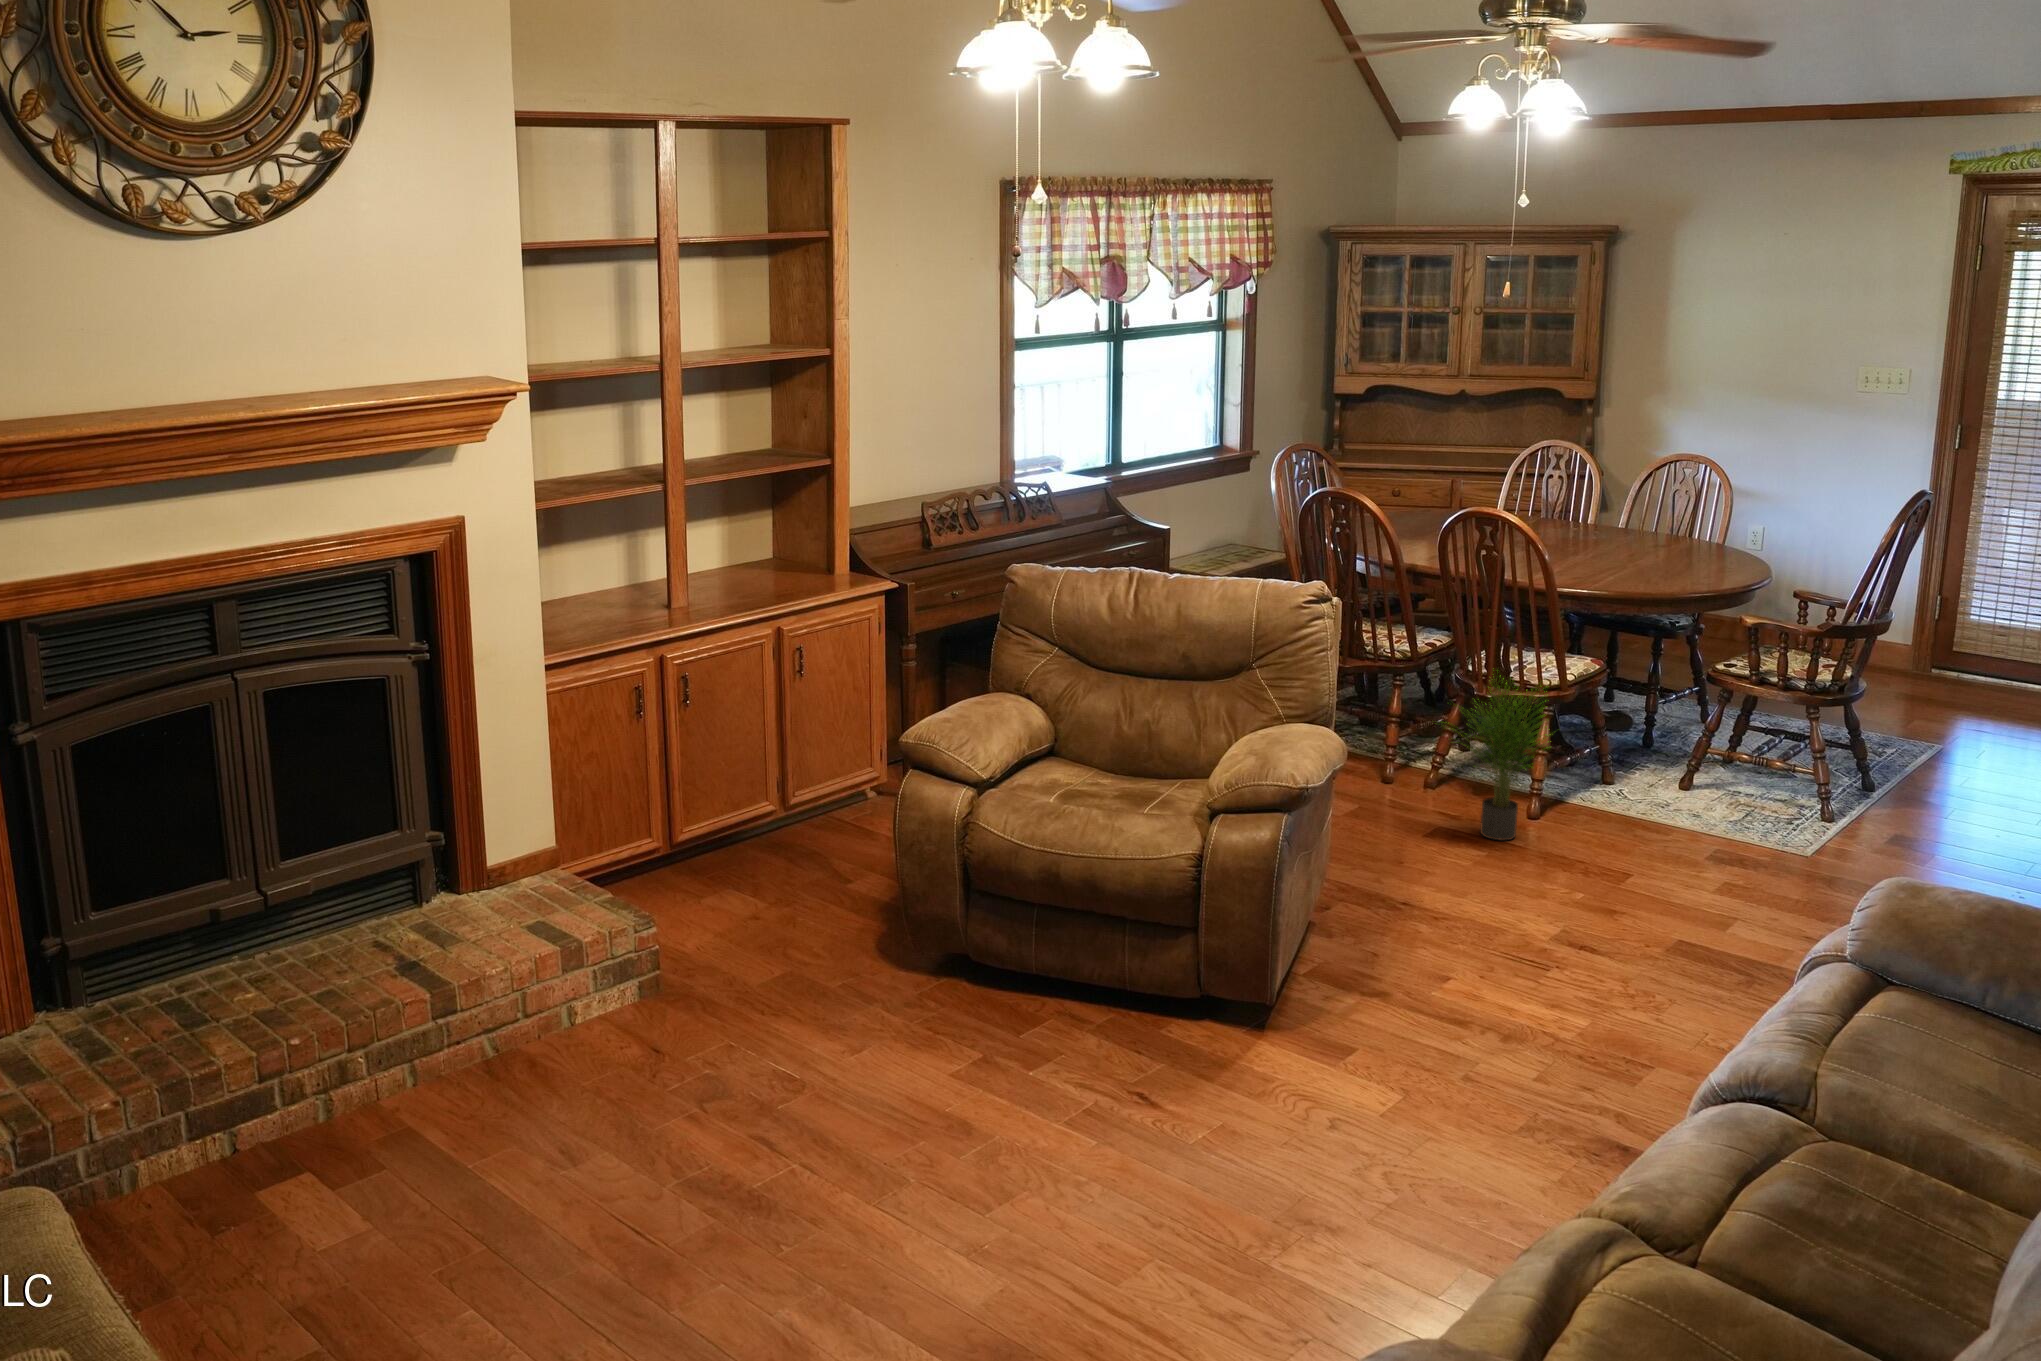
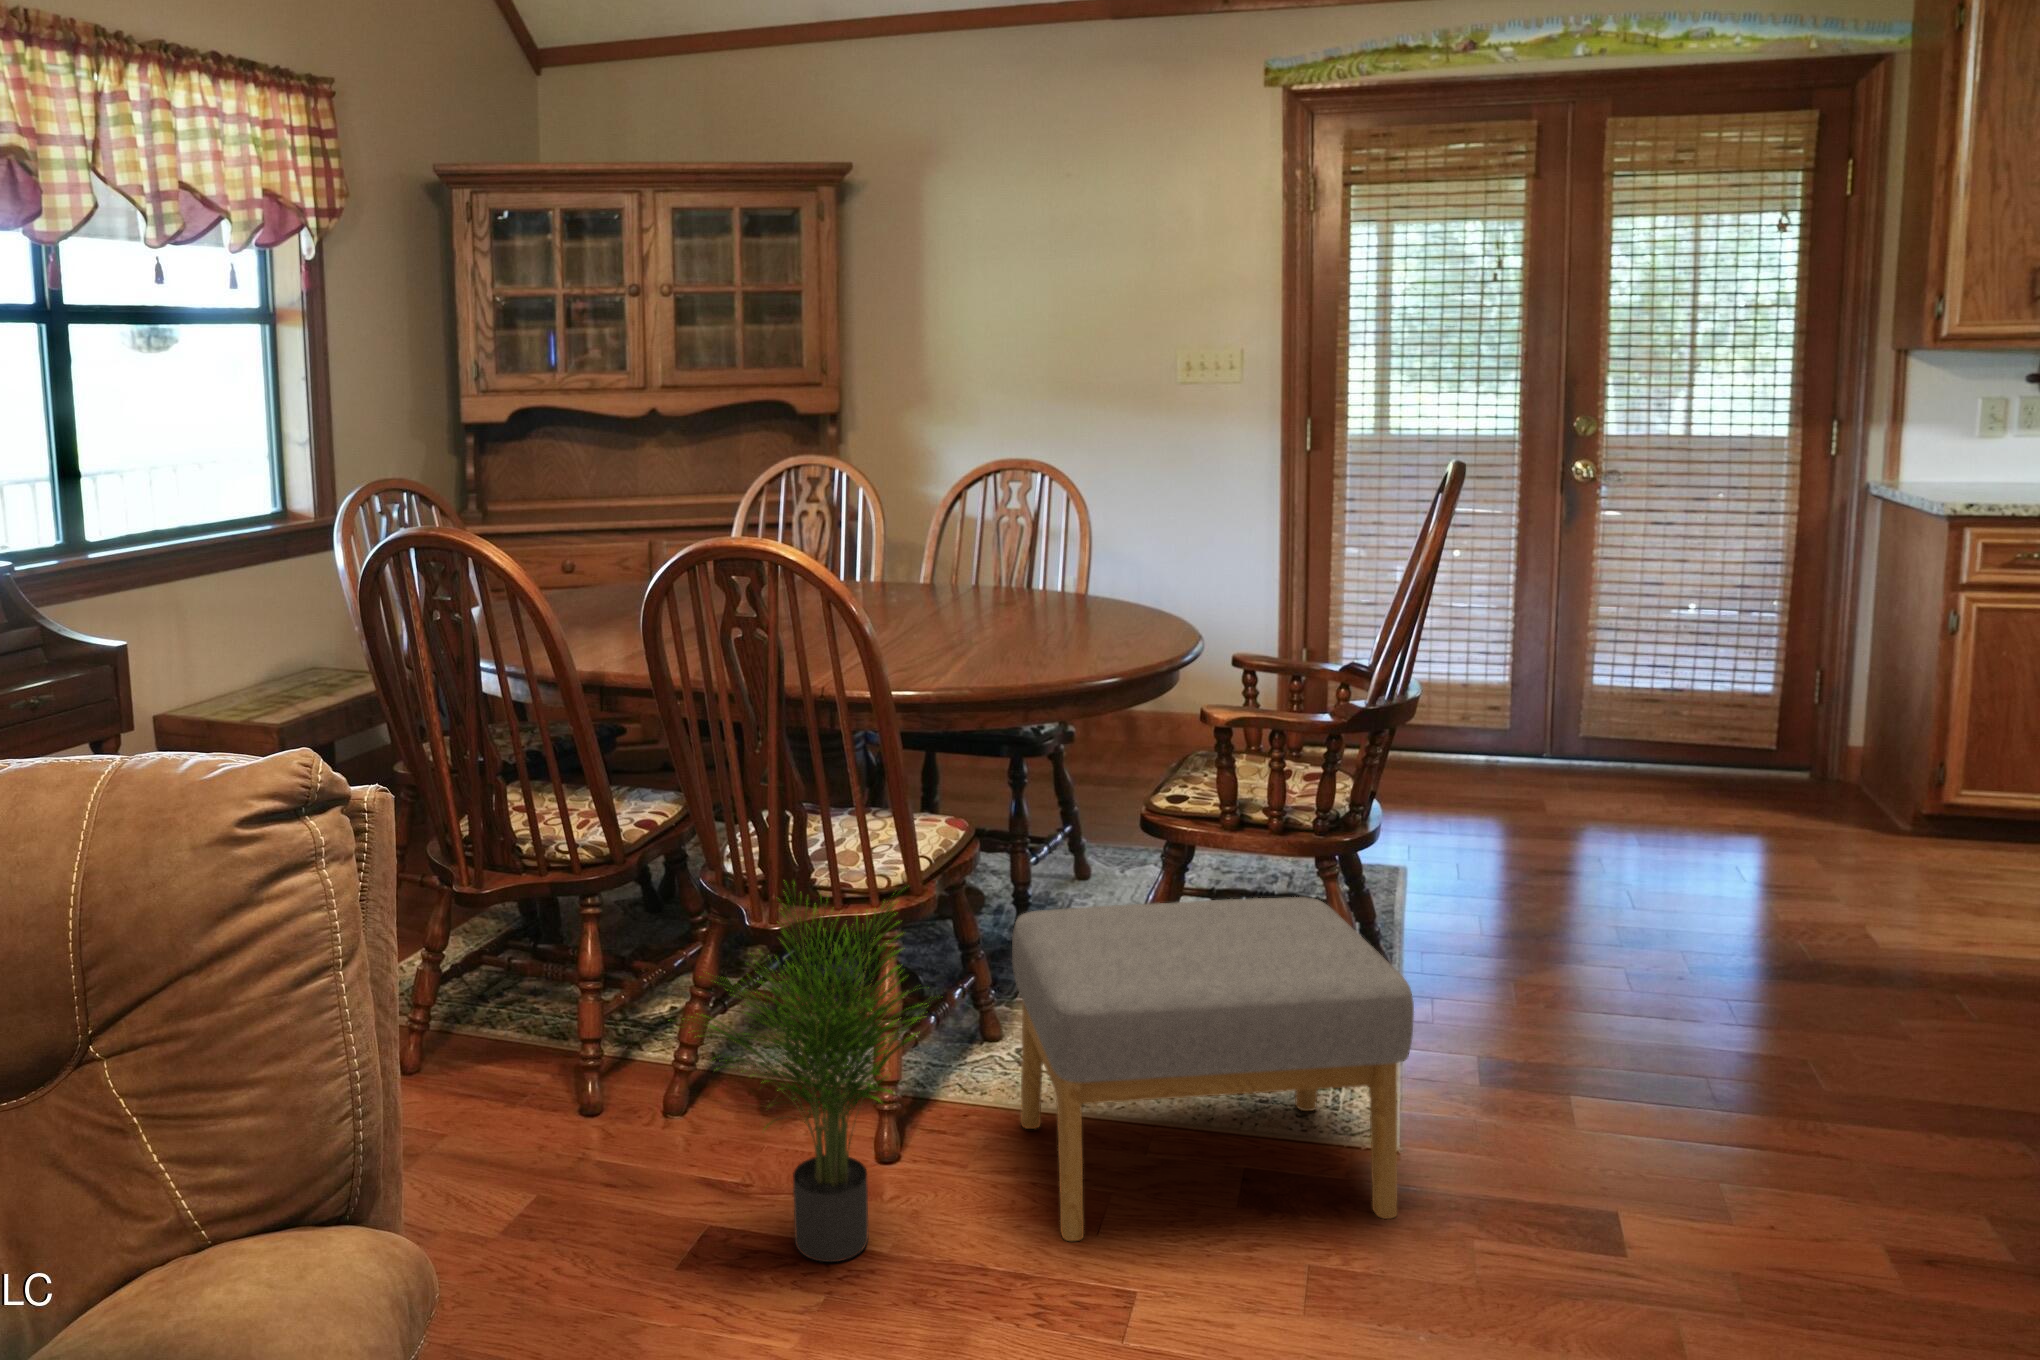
footstool: none [1610,708,1810,874] -> present [1012,897,1414,1241]

